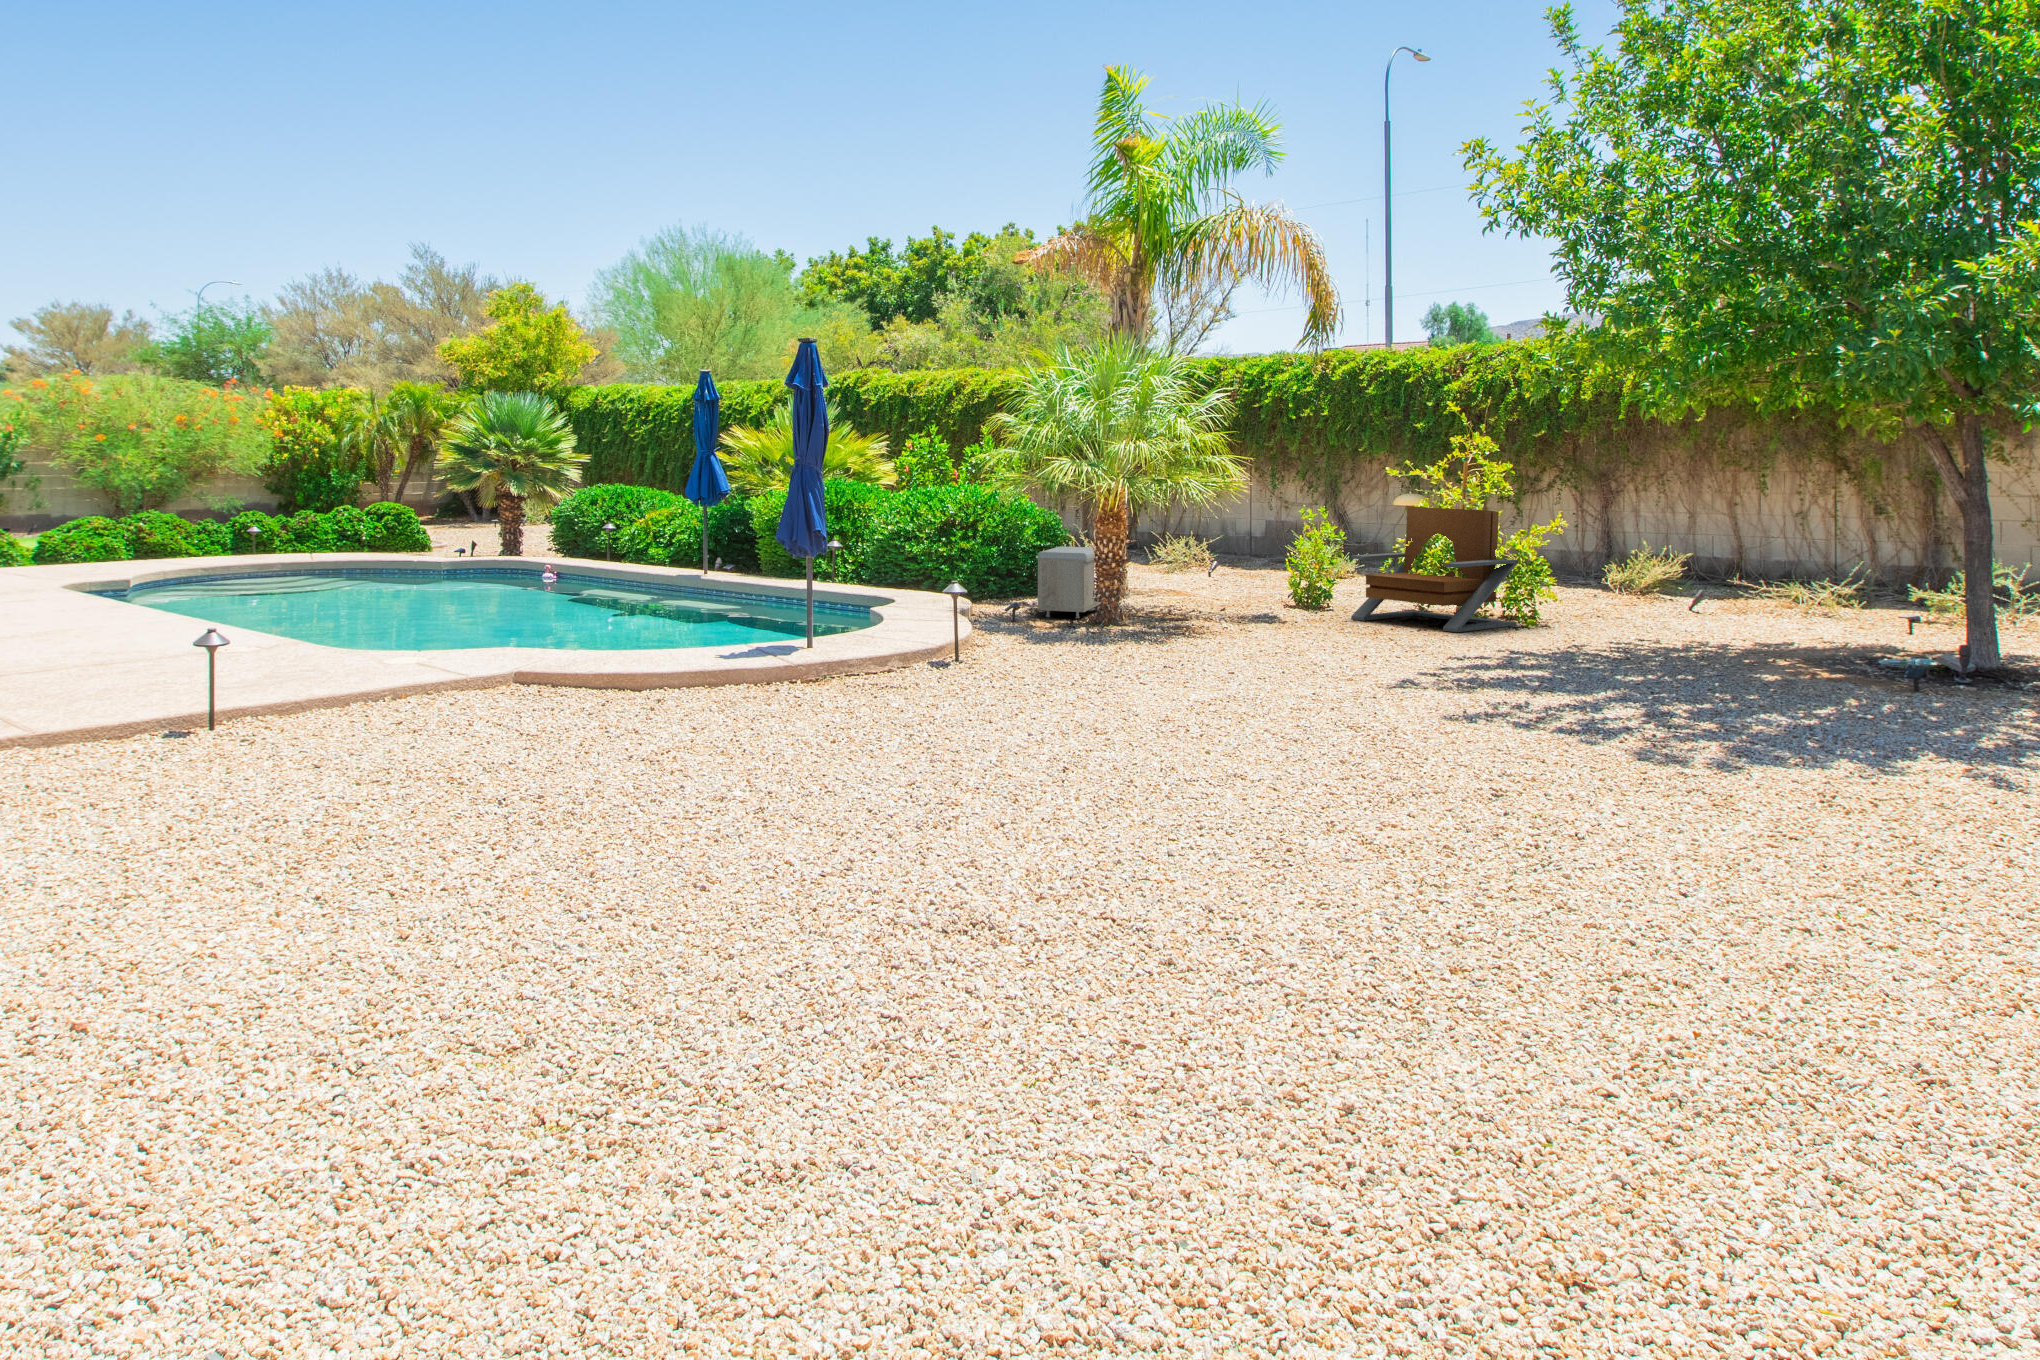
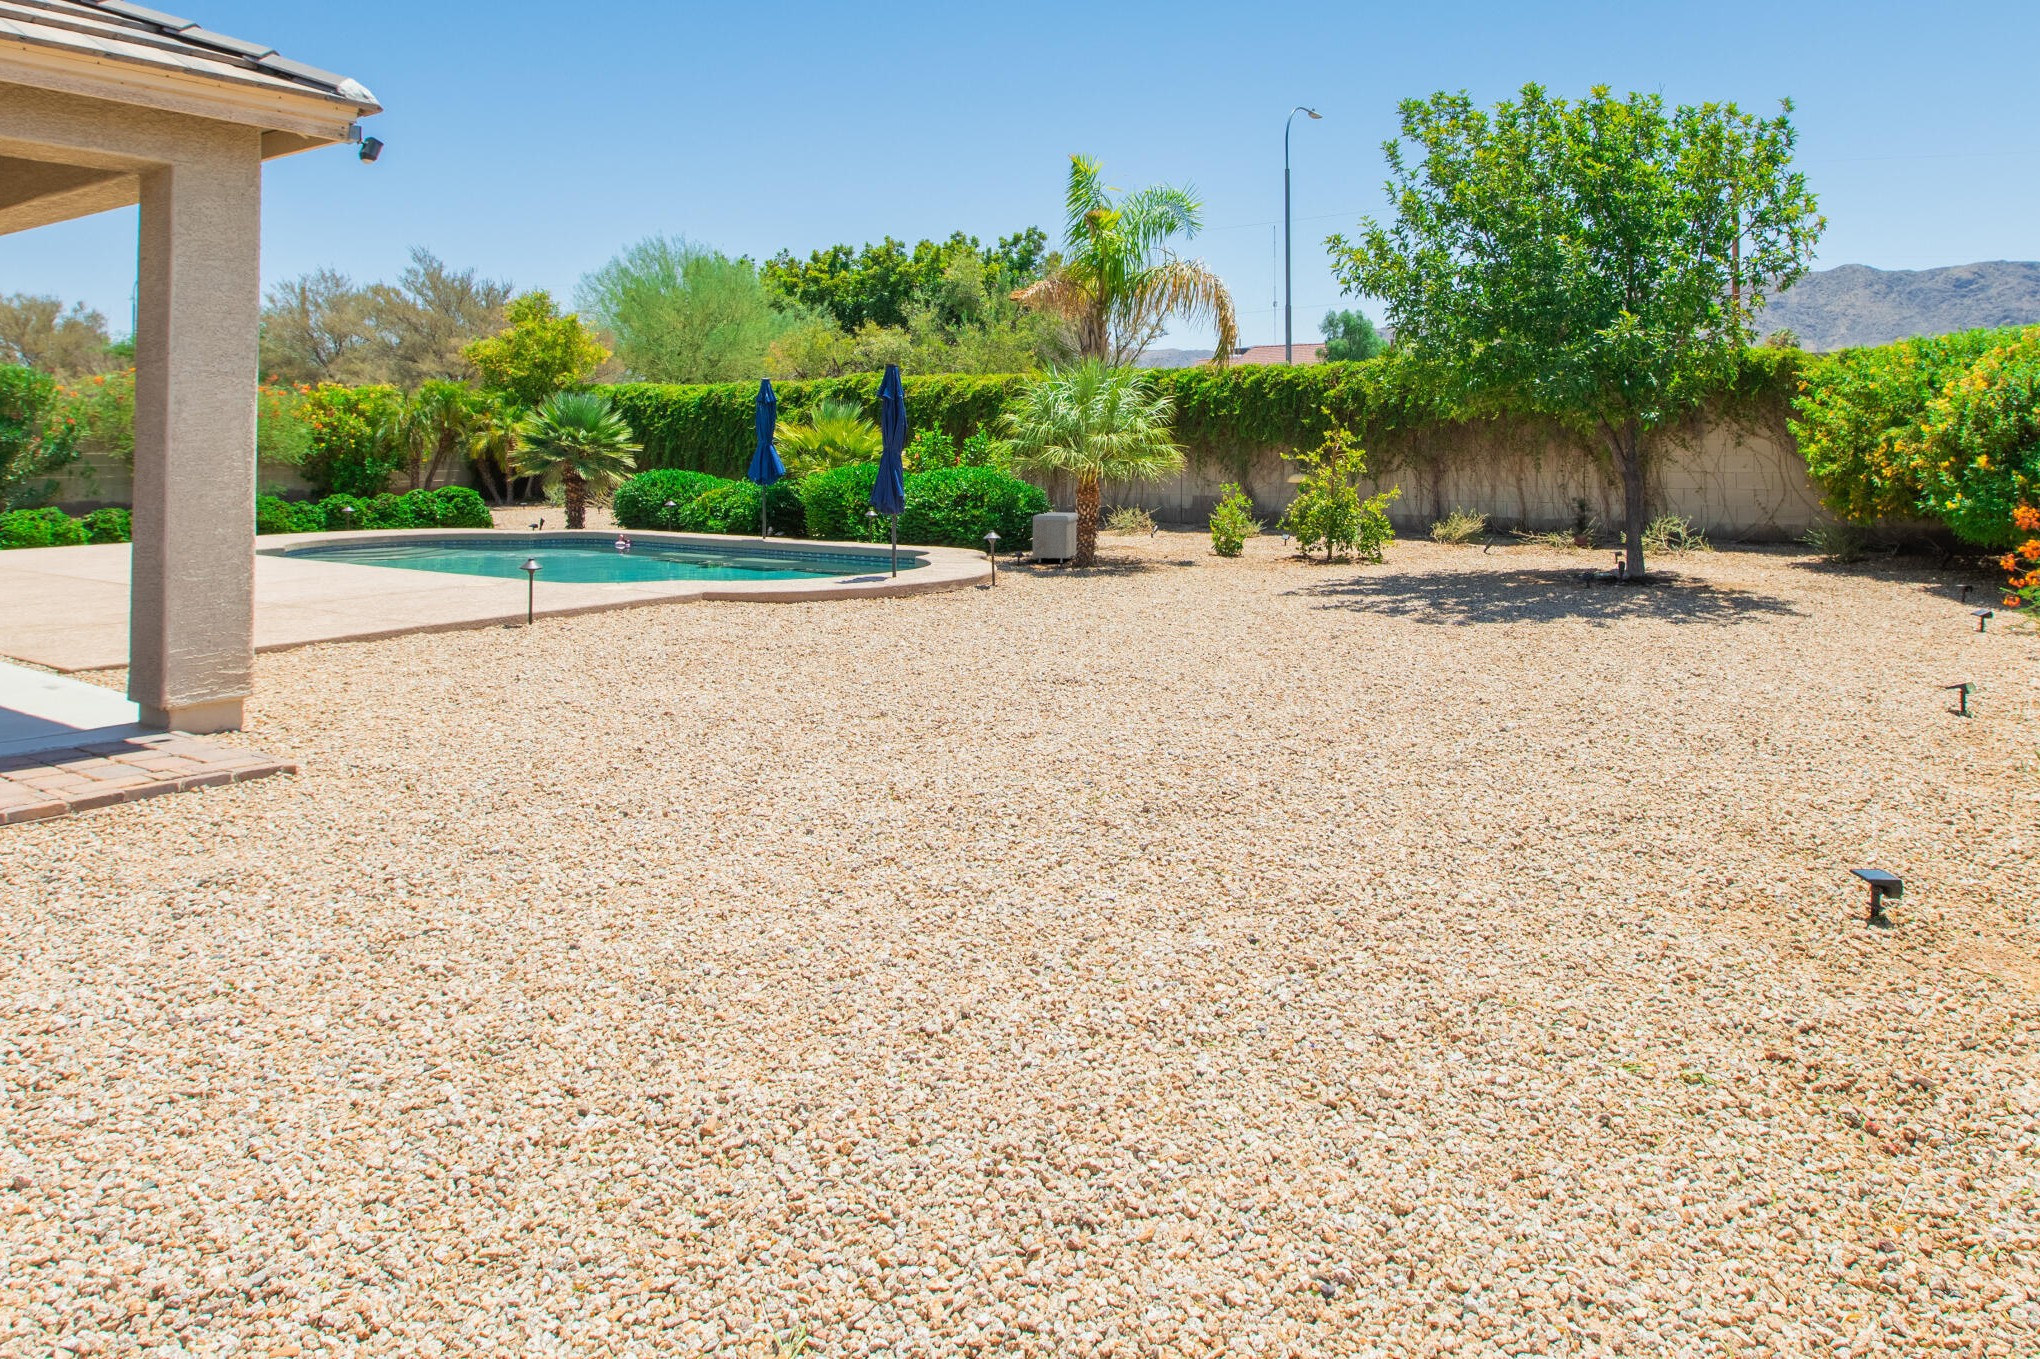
lounge chair: present [1351,507,1518,632] -> none [1254,481,1367,567]
decorative plant: none [1799,529,1857,598] -> present [1567,497,1595,545]

